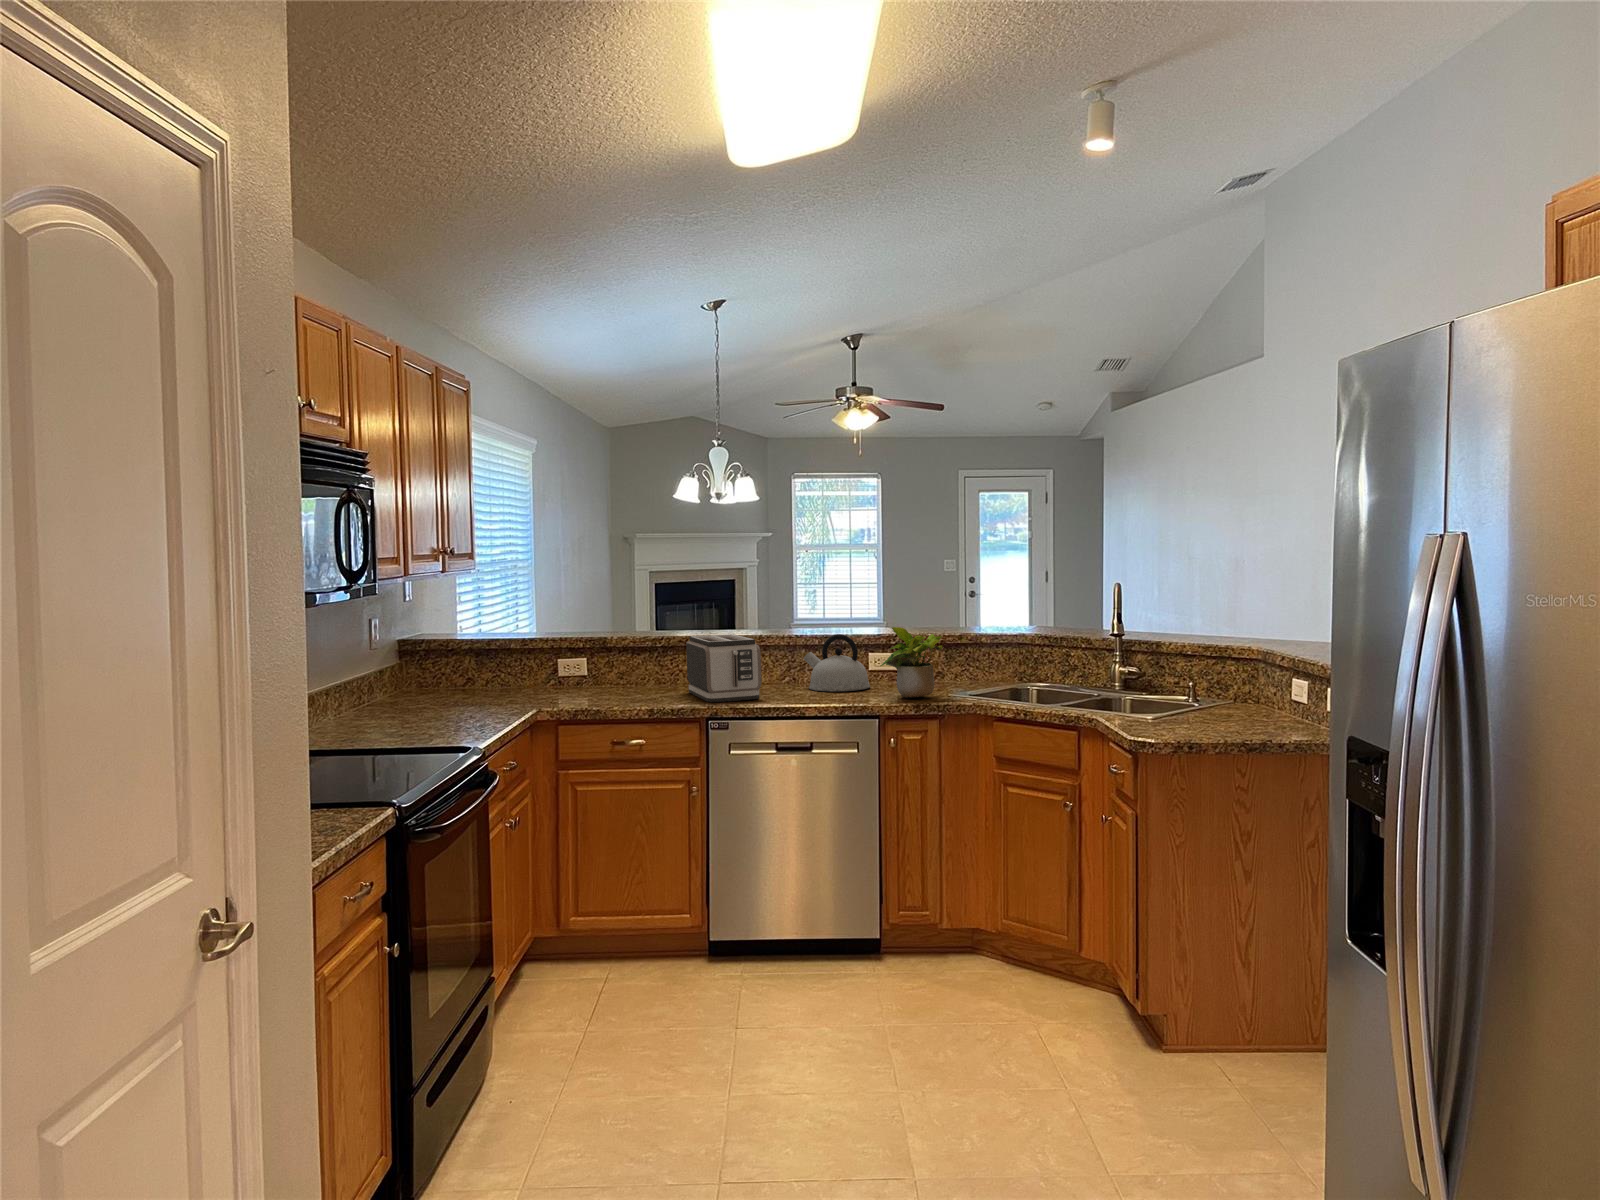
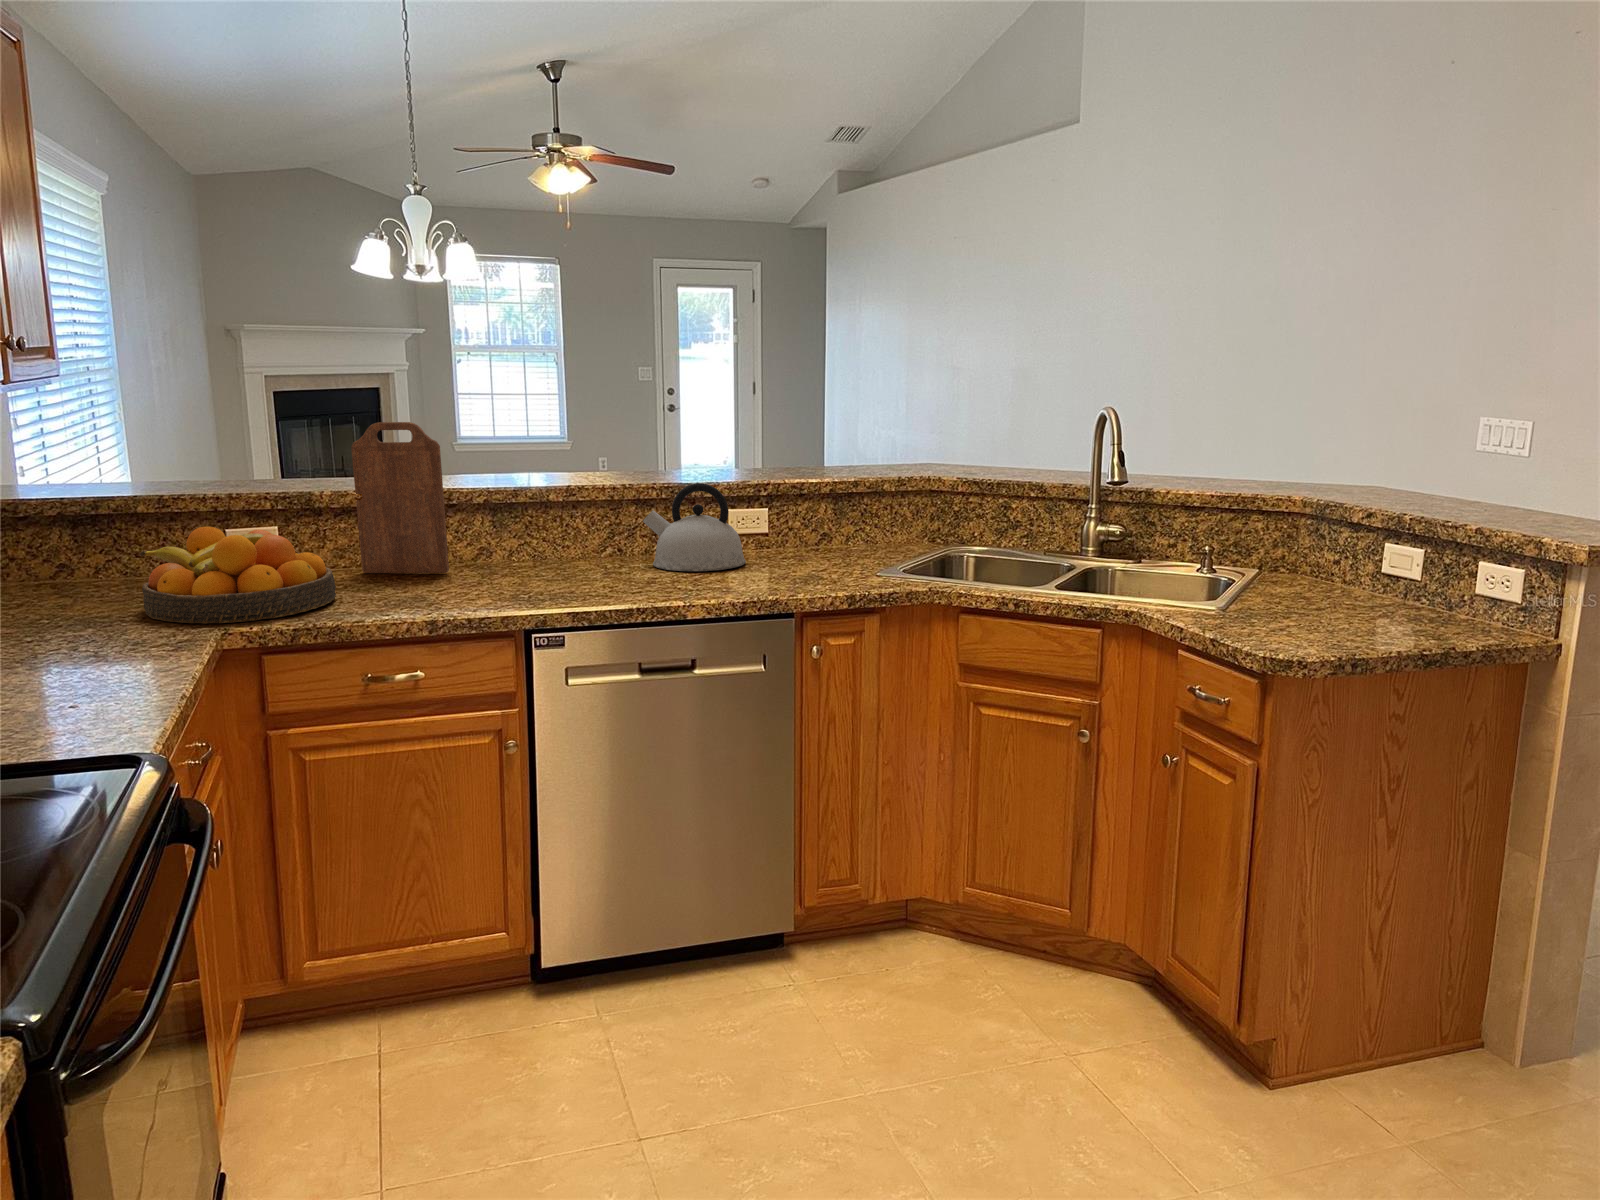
cutting board: none [630,595,682,688] -> present [351,422,449,573]
potted plant: present [881,627,942,699] -> none [786,474,871,581]
toaster: present [686,634,762,702] -> none [461,485,602,600]
fruit bowl: none [505,654,608,707] -> present [140,526,336,624]

